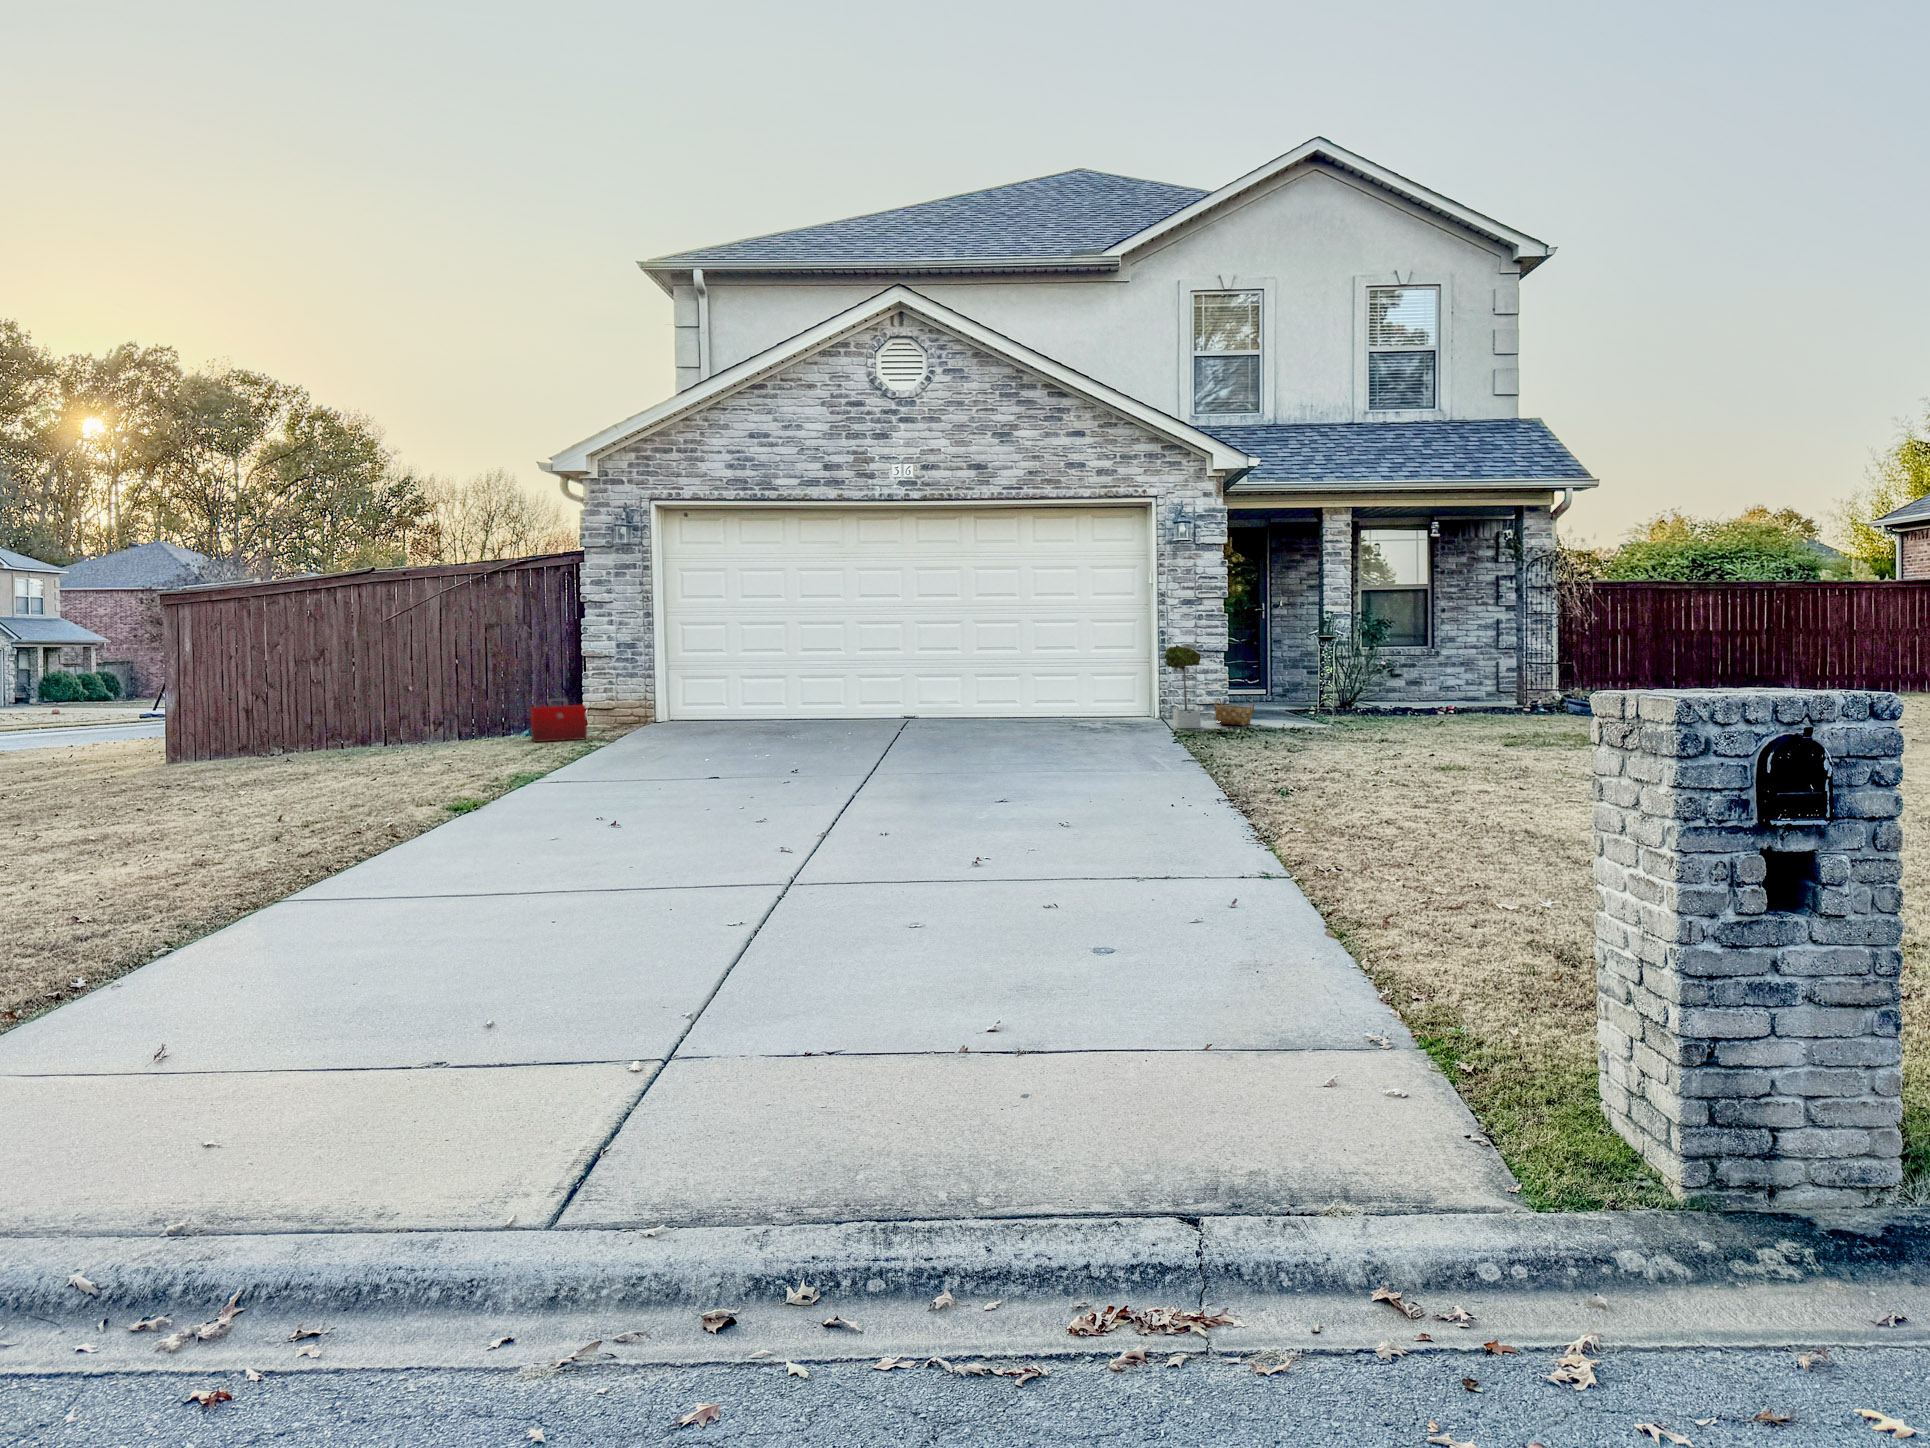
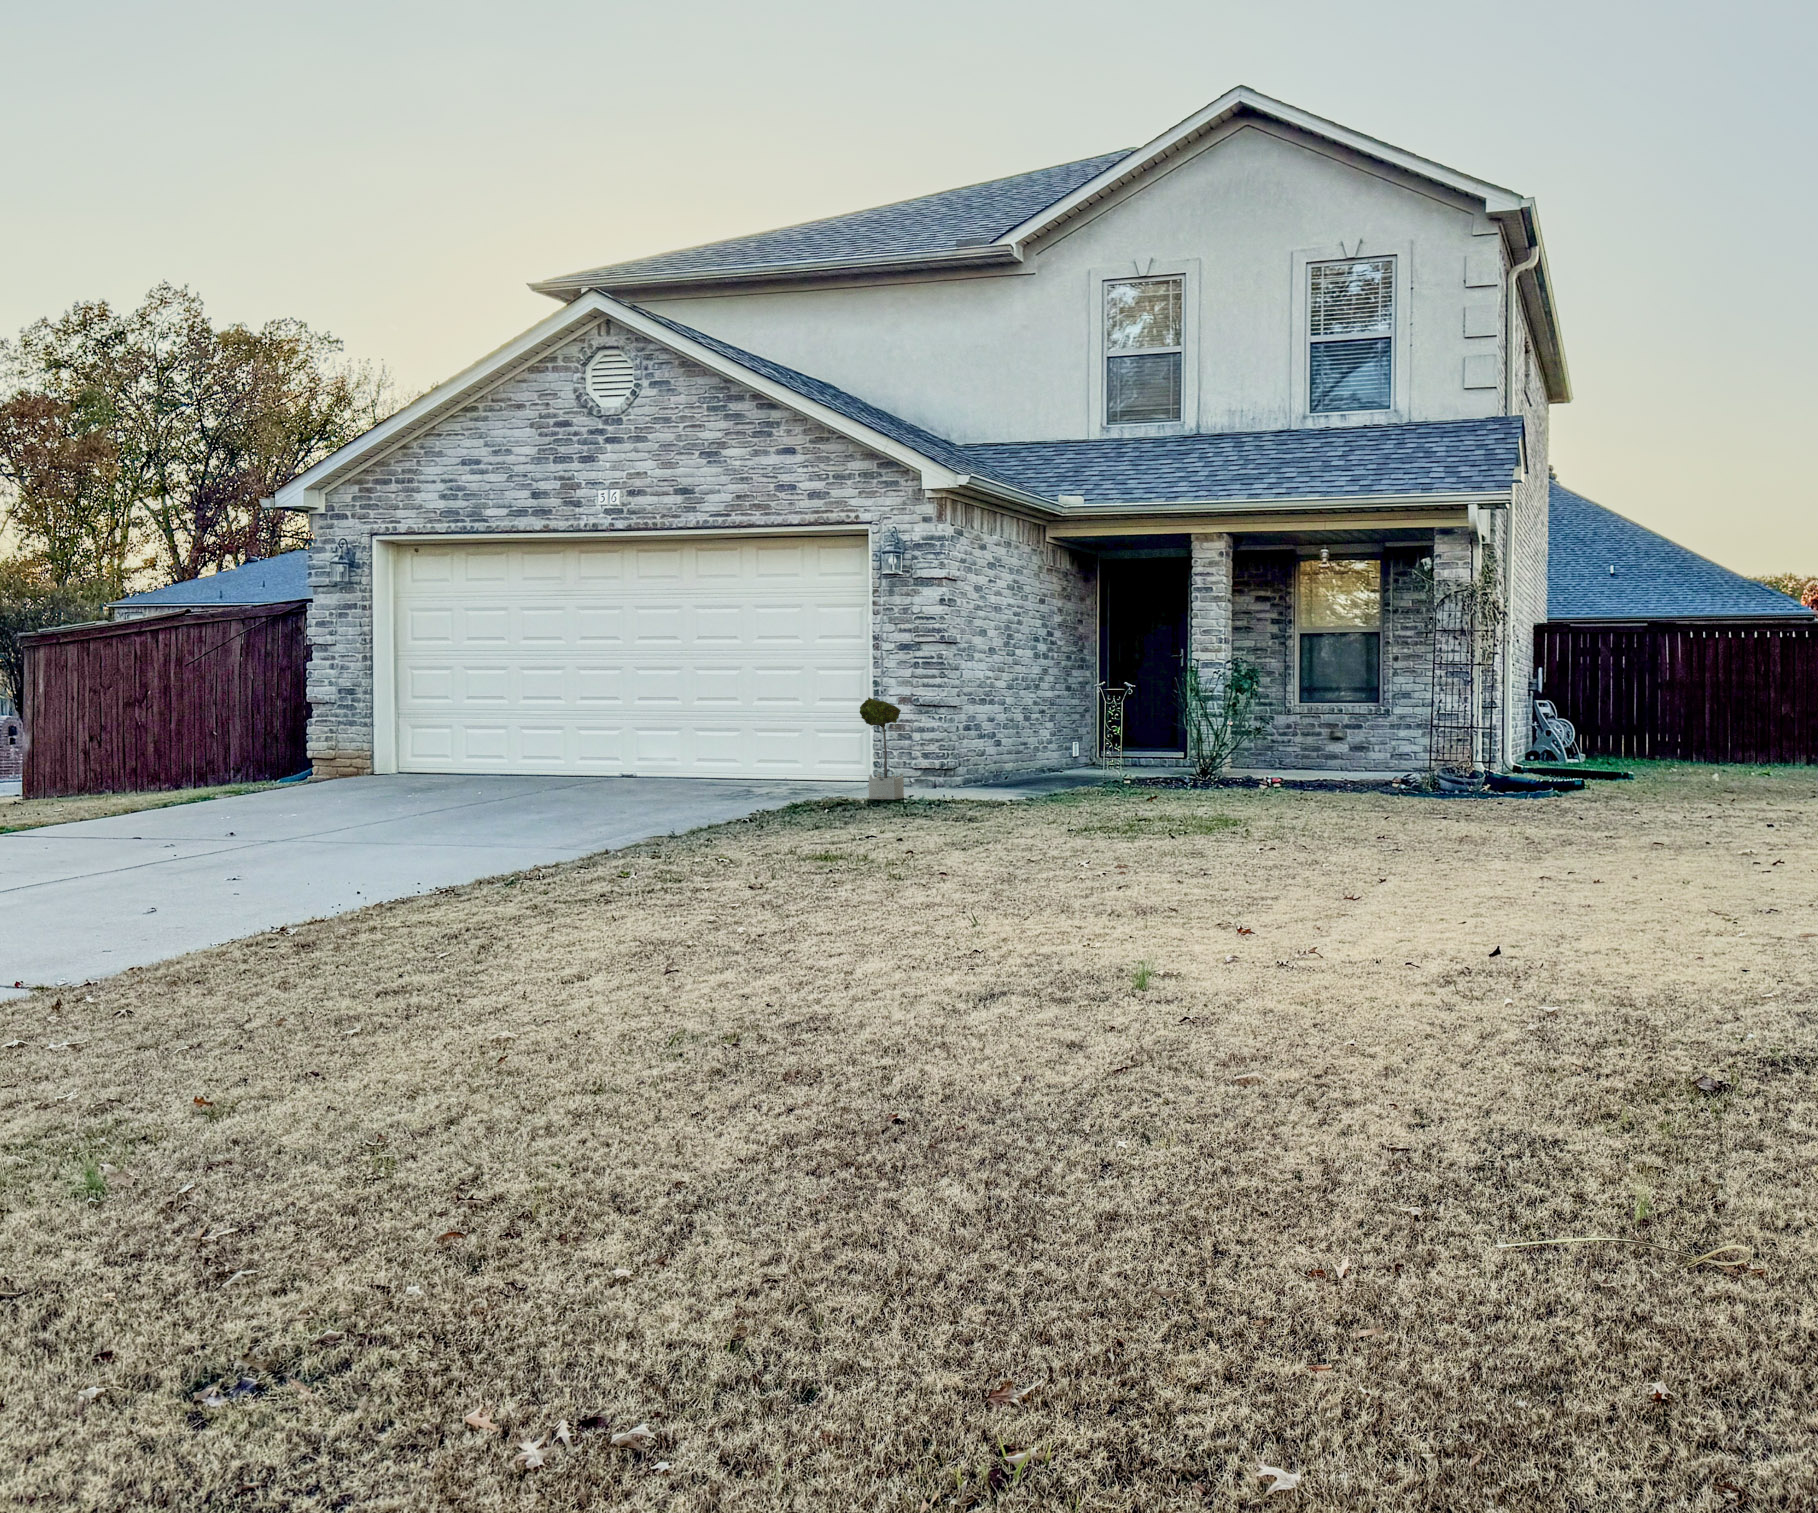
toolbox: present [531,698,587,742] -> none [244,744,310,788]
woven basket: present [1214,698,1254,726] -> none [926,764,973,799]

